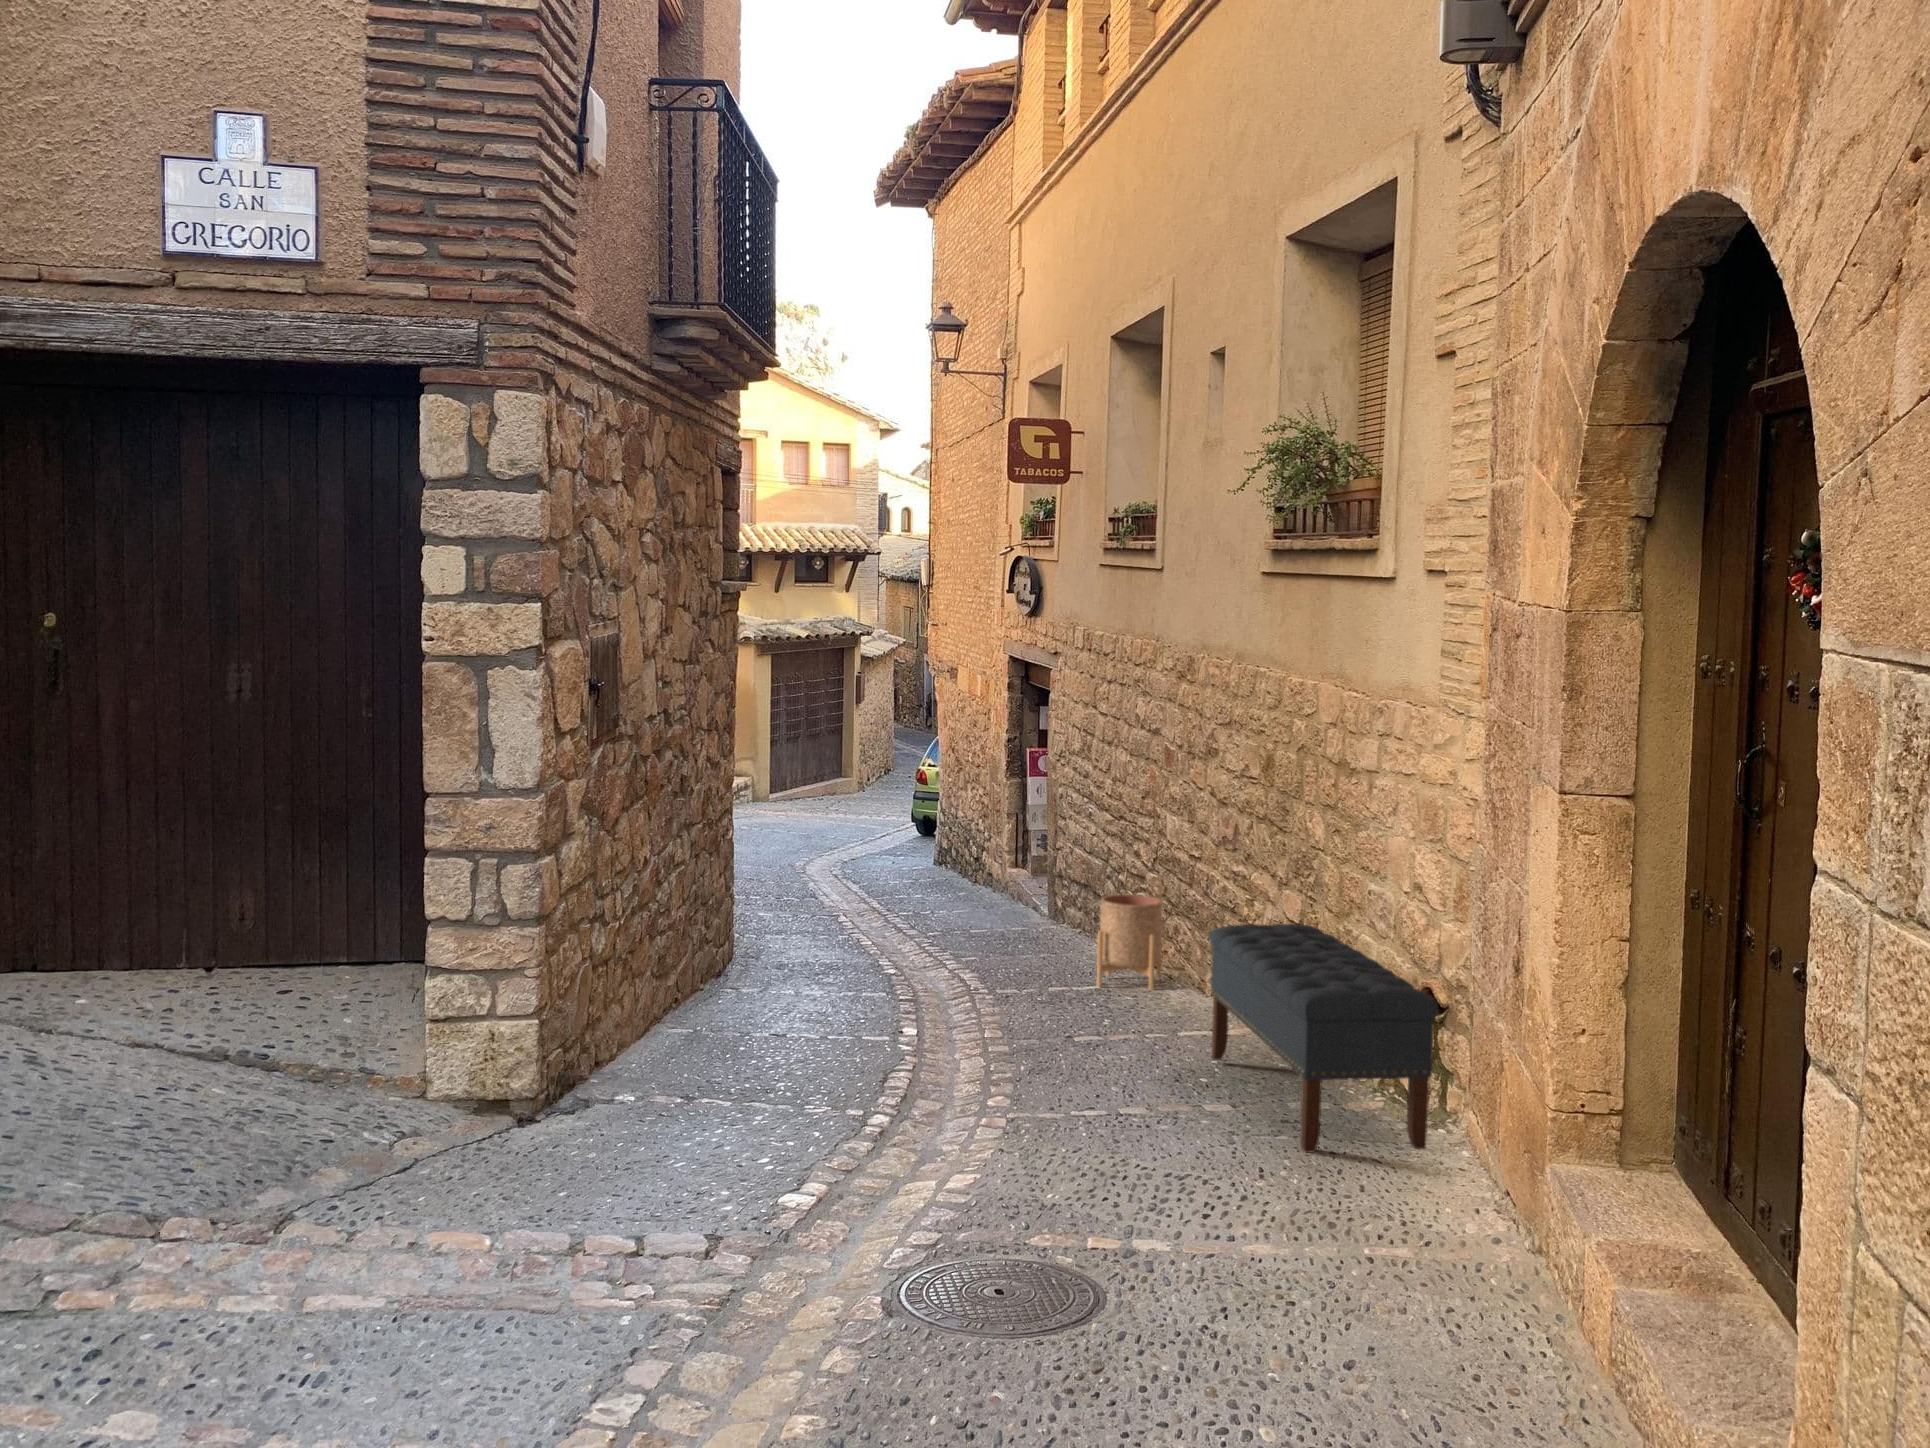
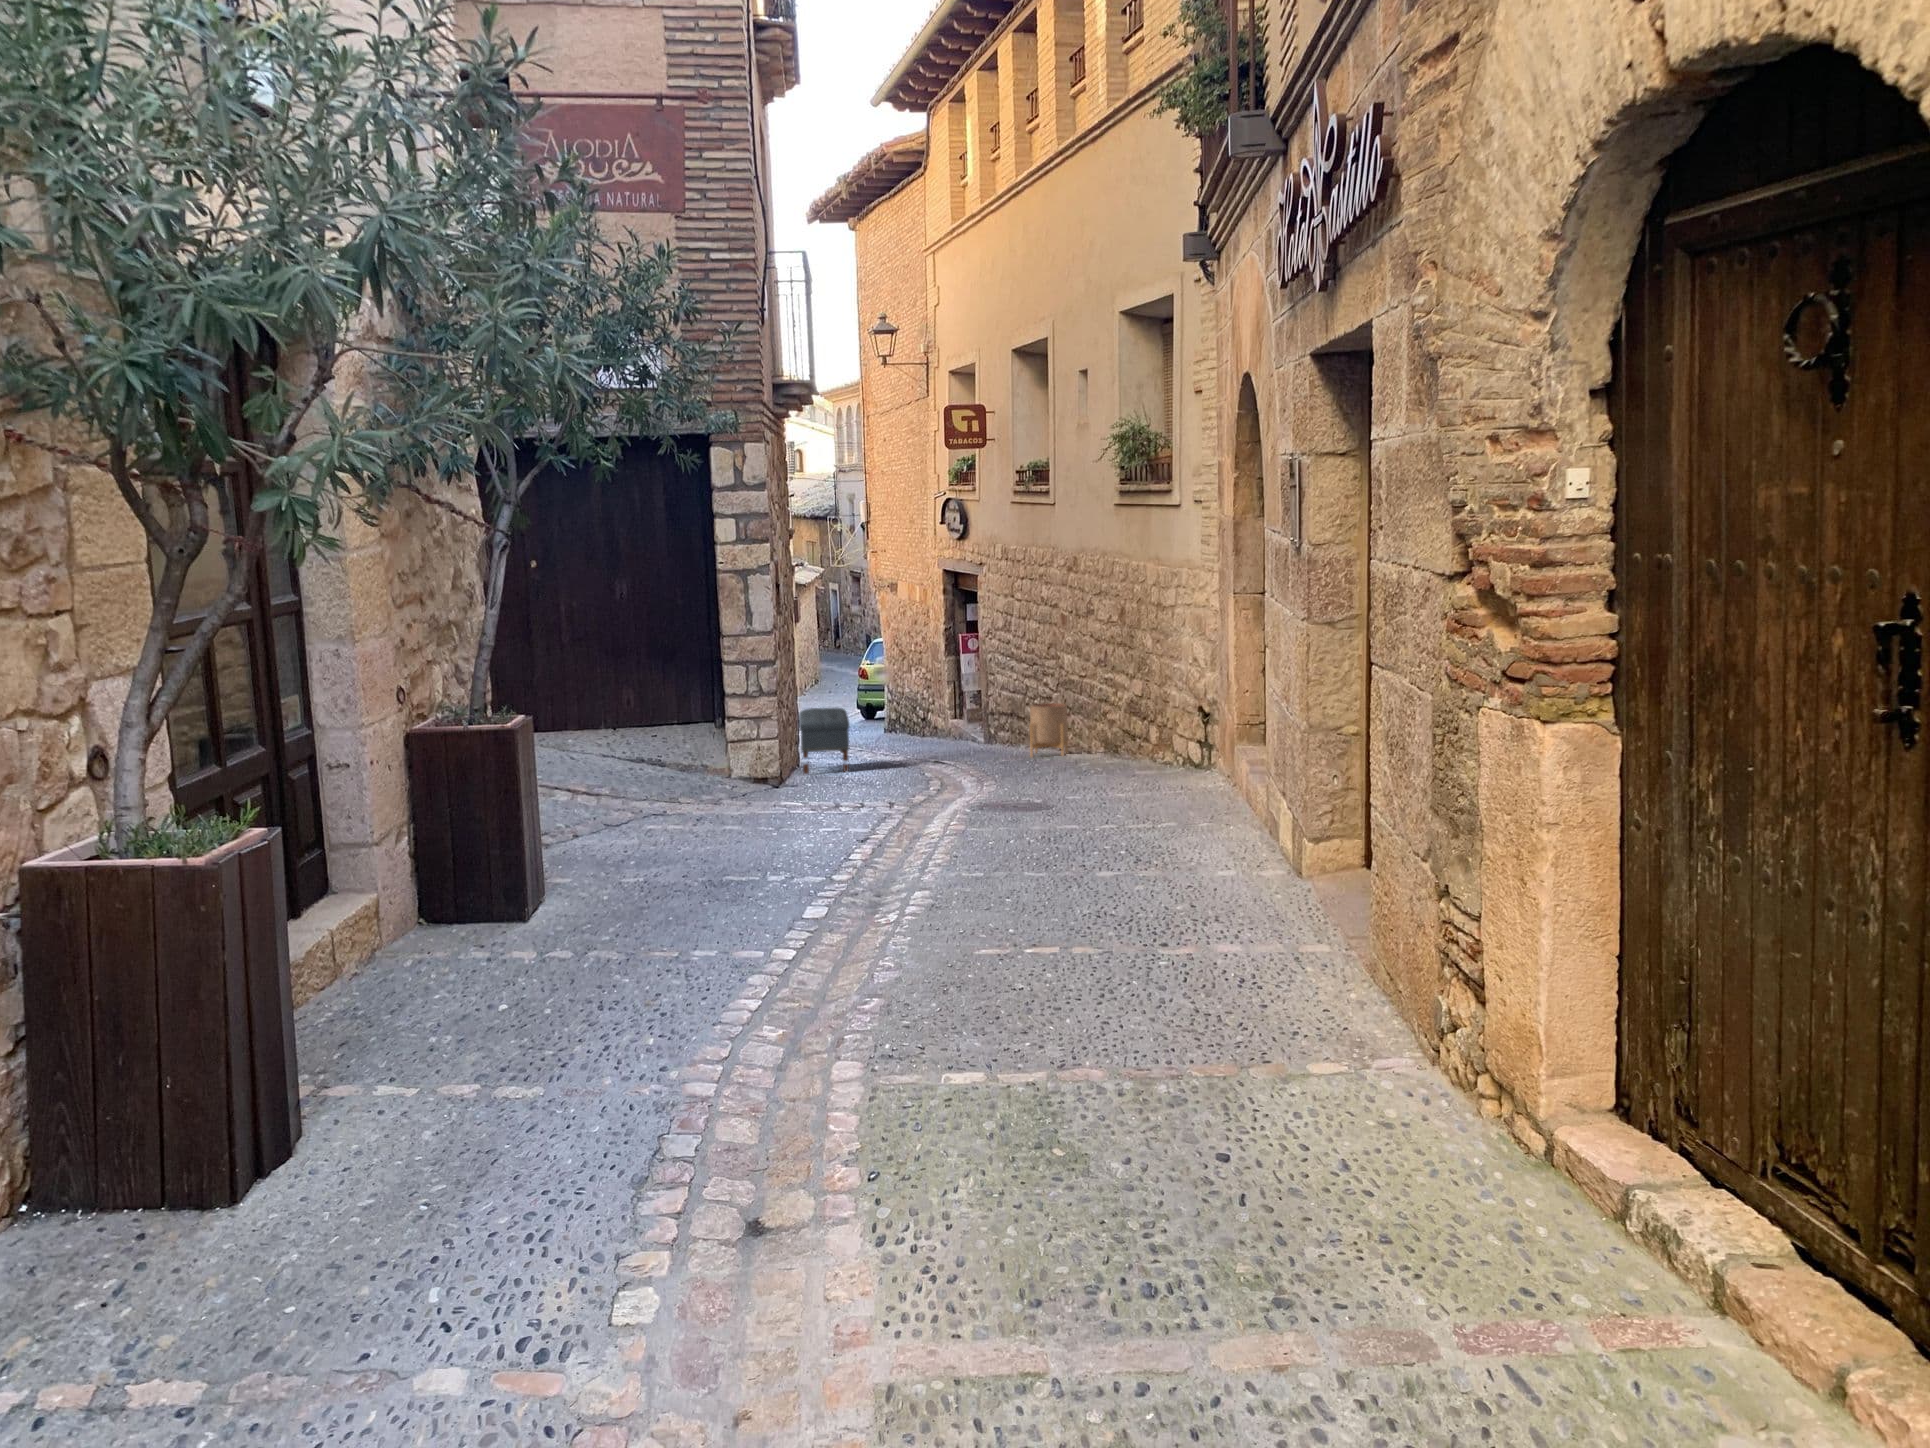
bench: present [1209,924,1438,1153] -> present [799,708,850,774]

